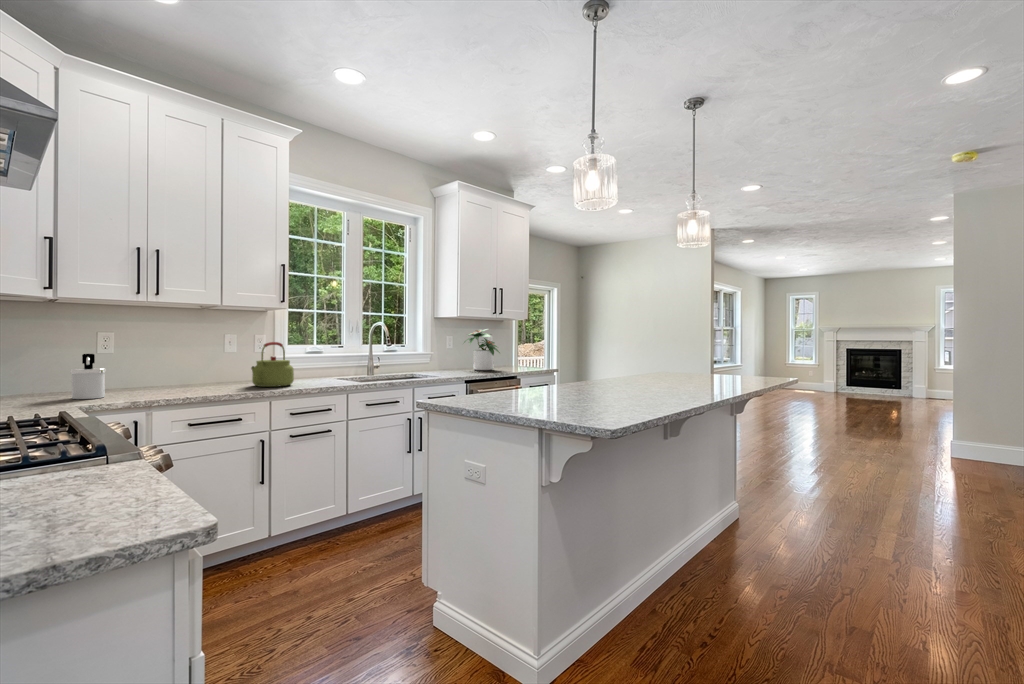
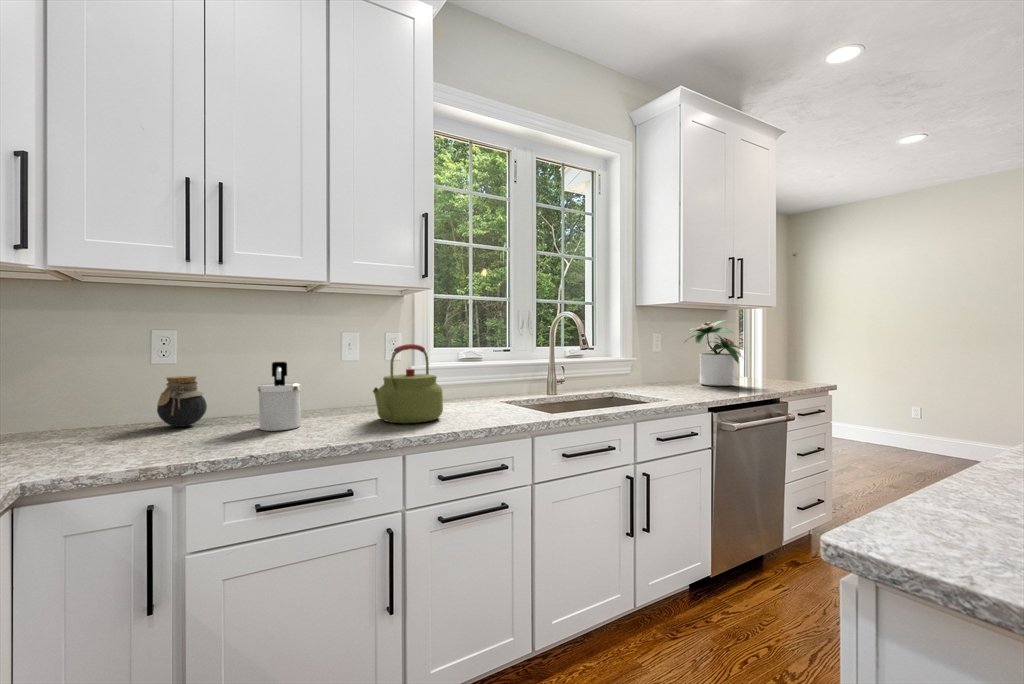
soap dispenser: present [71,354,106,399] -> present [257,362,302,431]
jar: none [109,360,140,390] -> present [157,376,207,427]

